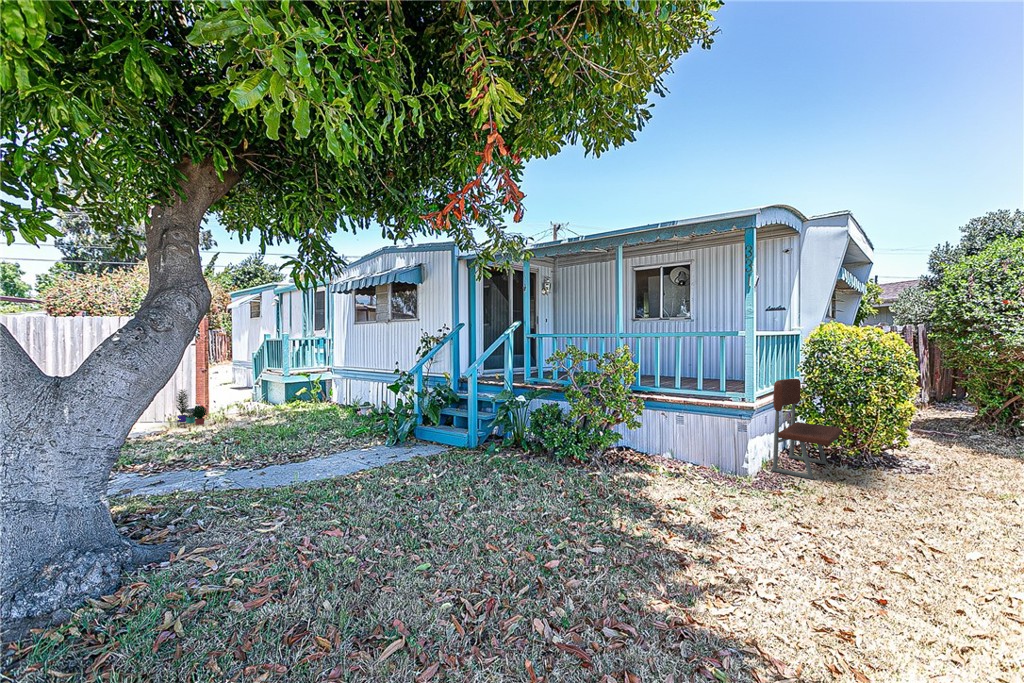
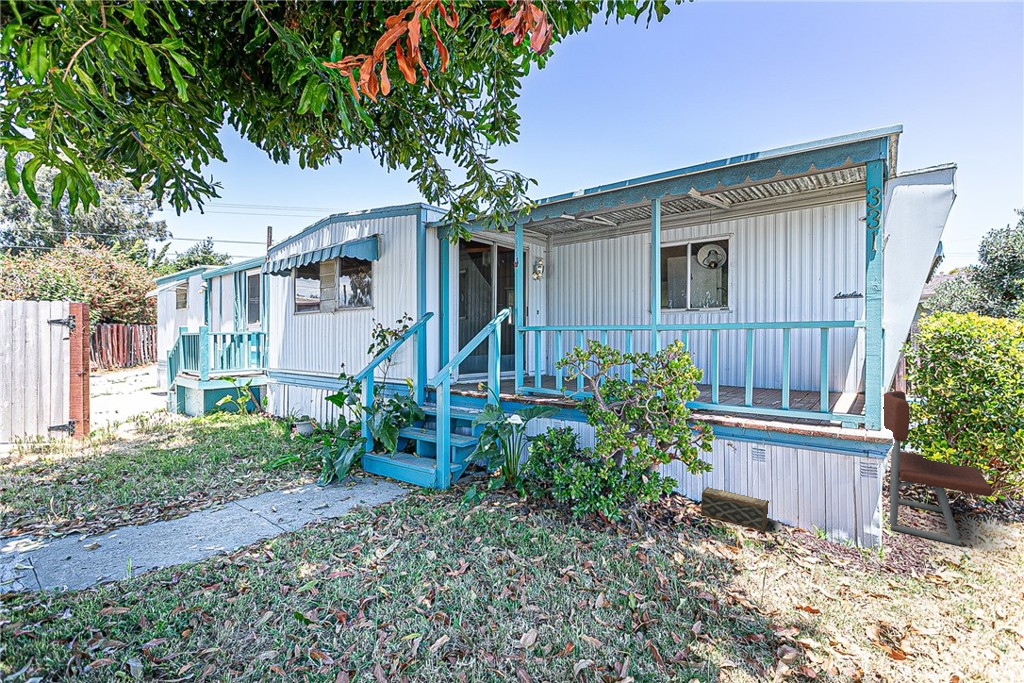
potted plant: present [176,390,207,425] -> none [23,399,70,451]
woven basket: none [646,443,692,470] -> present [701,487,770,531]

